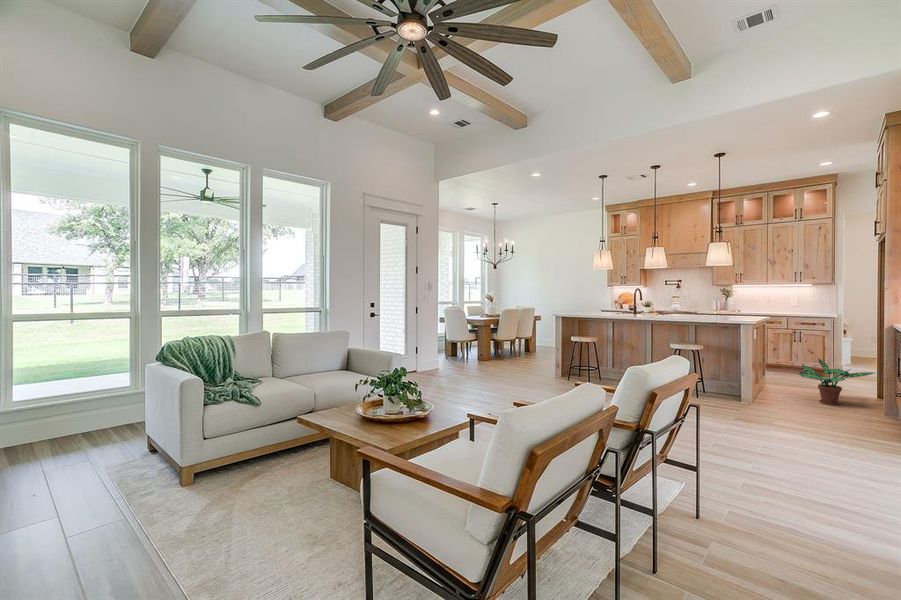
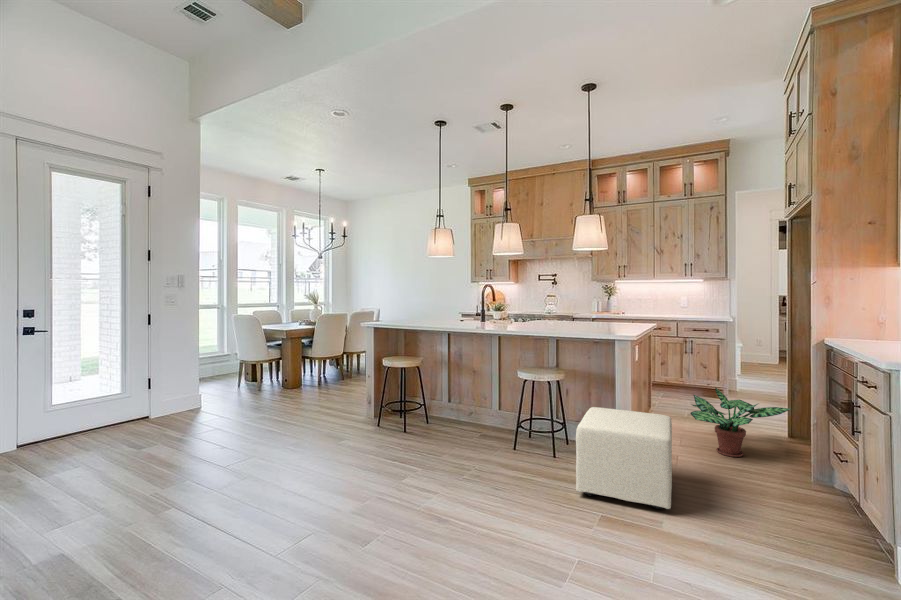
ottoman: none [722,366,786,421] -> present [576,407,672,509]

